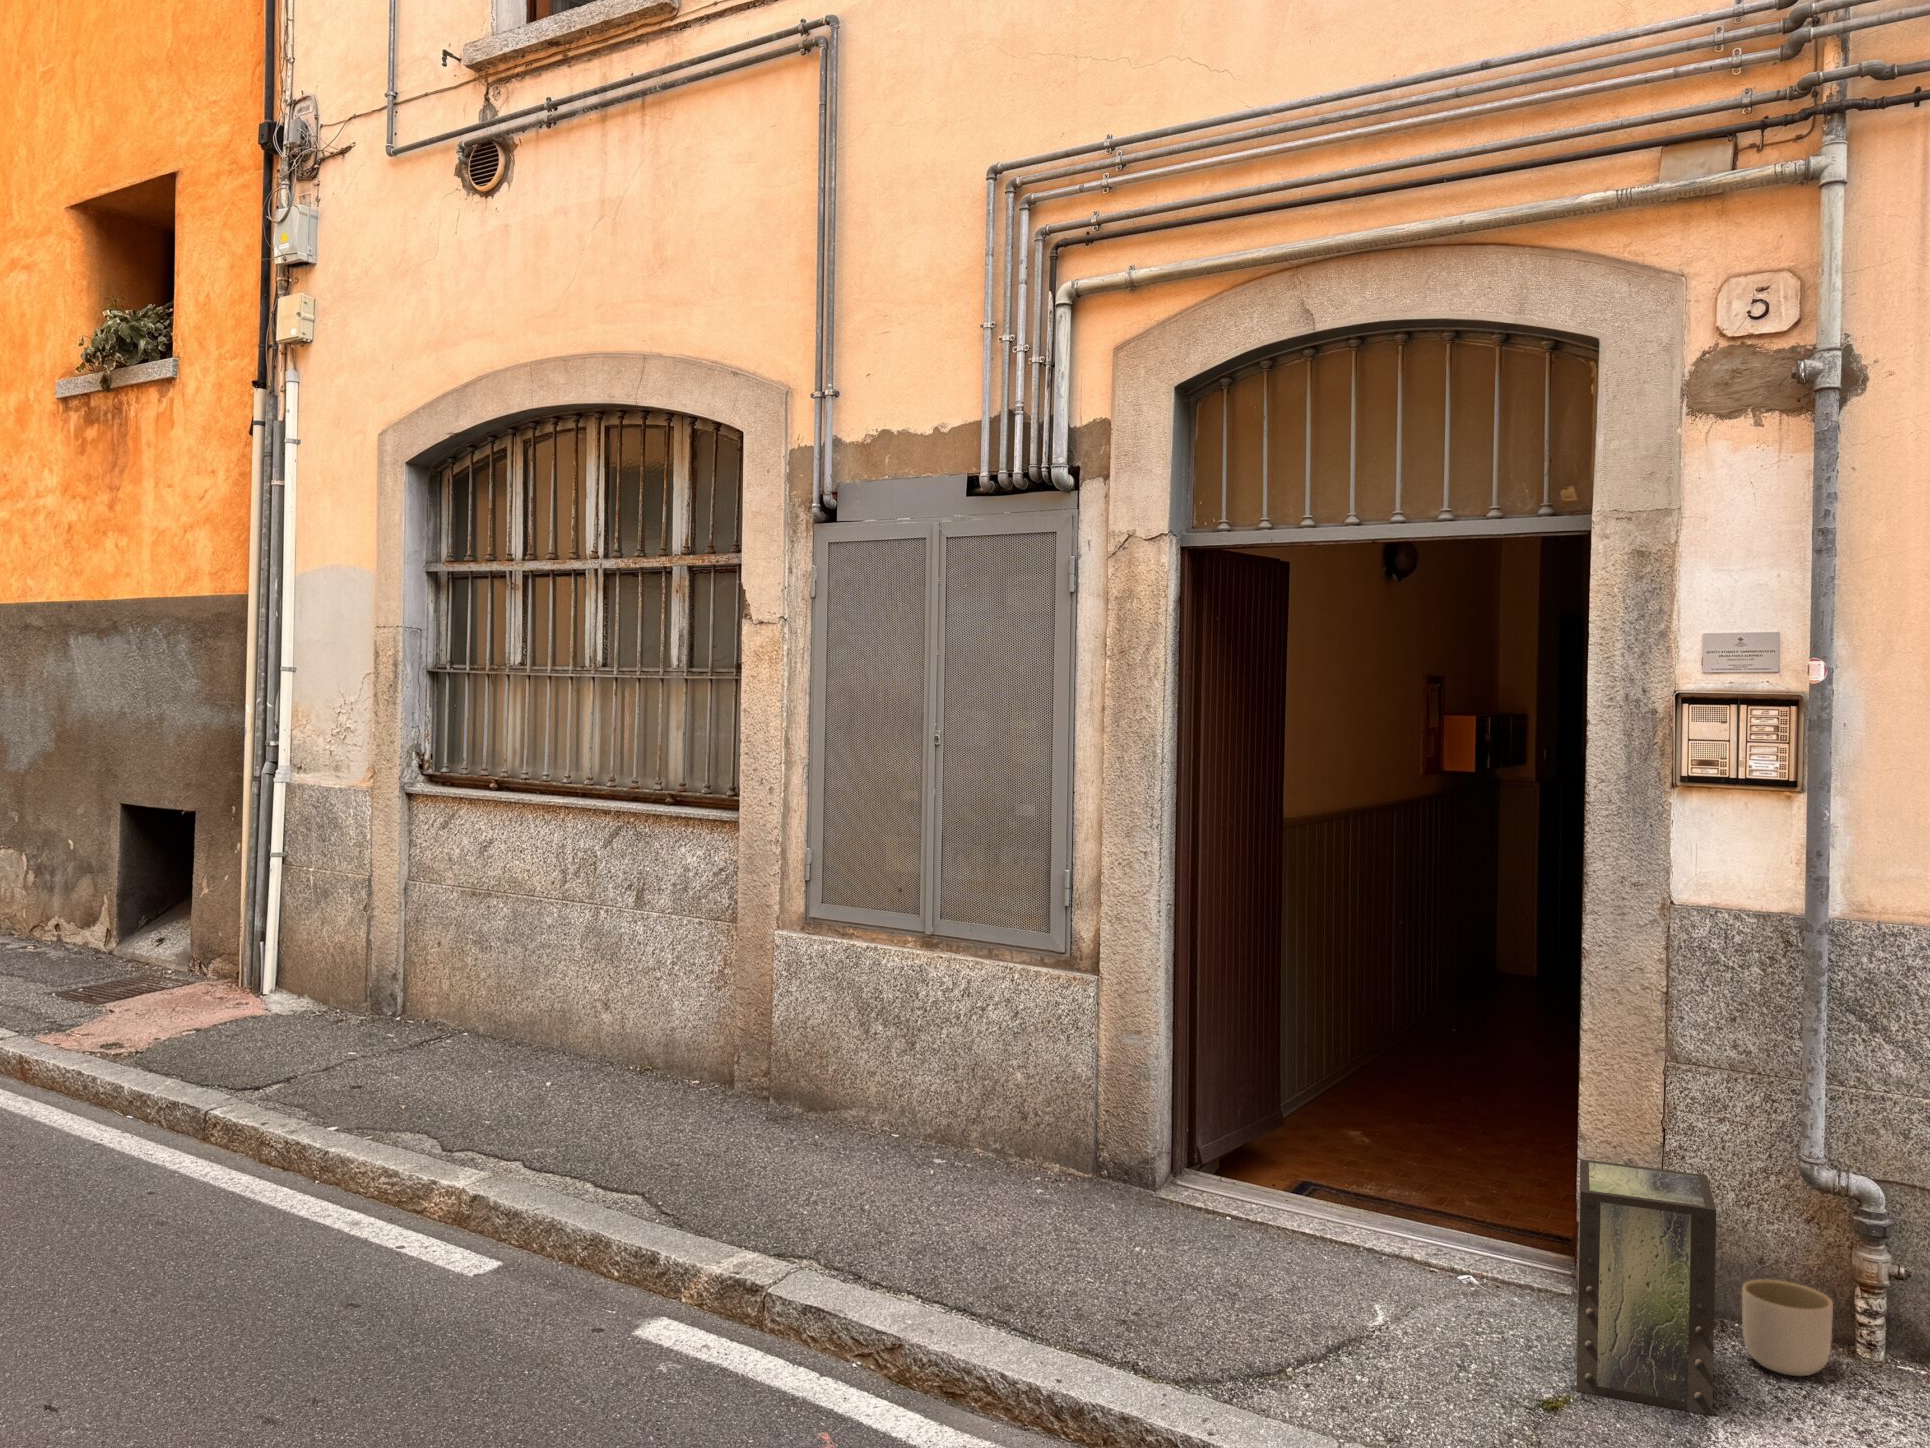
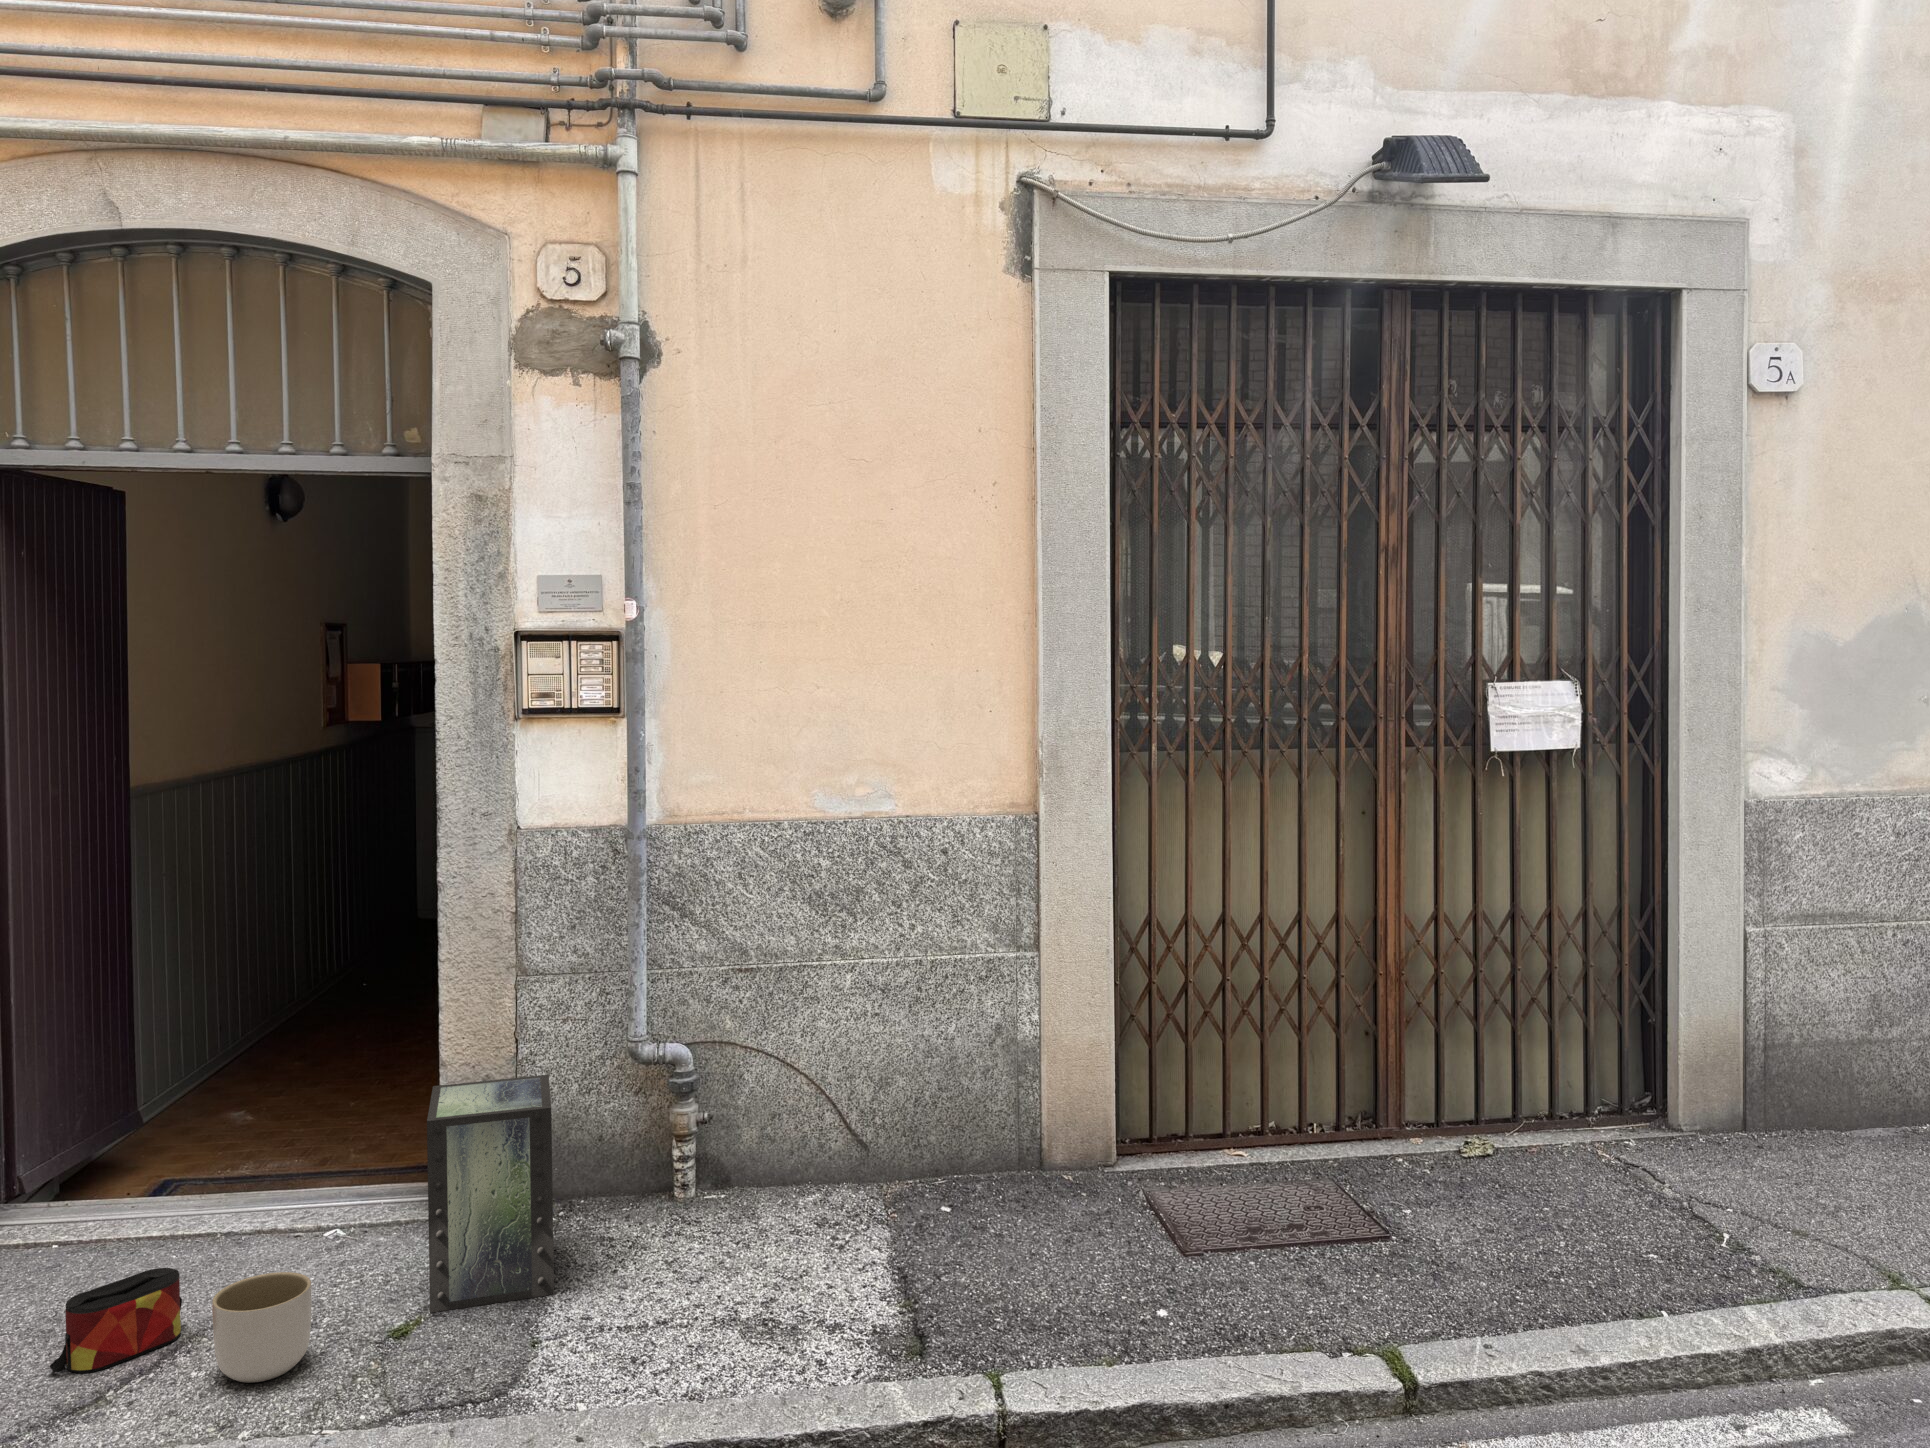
bag: none [1242,1267,1344,1344] -> present [50,1268,182,1373]
planter: present [1742,1280,1833,1376] -> present [212,1272,311,1383]

